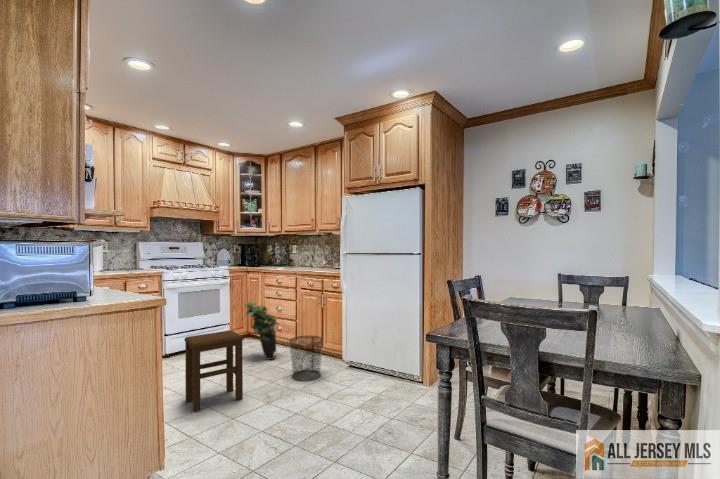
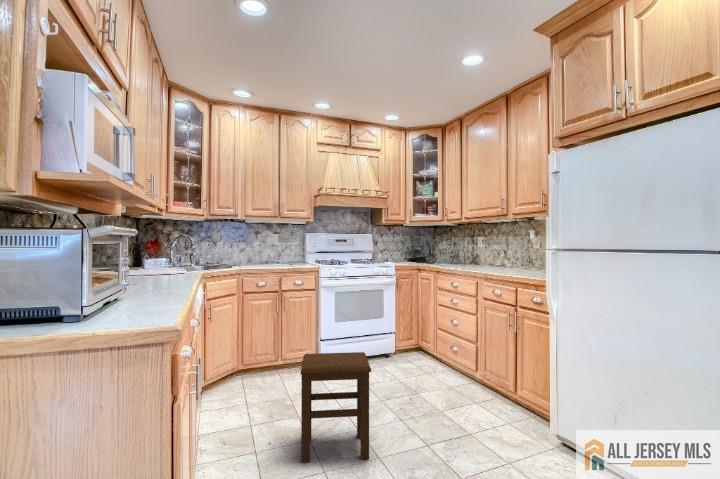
potted plant: present [243,301,278,360] -> none [400,308,448,394]
waste bin: present [289,335,323,381] -> none [449,373,505,452]

